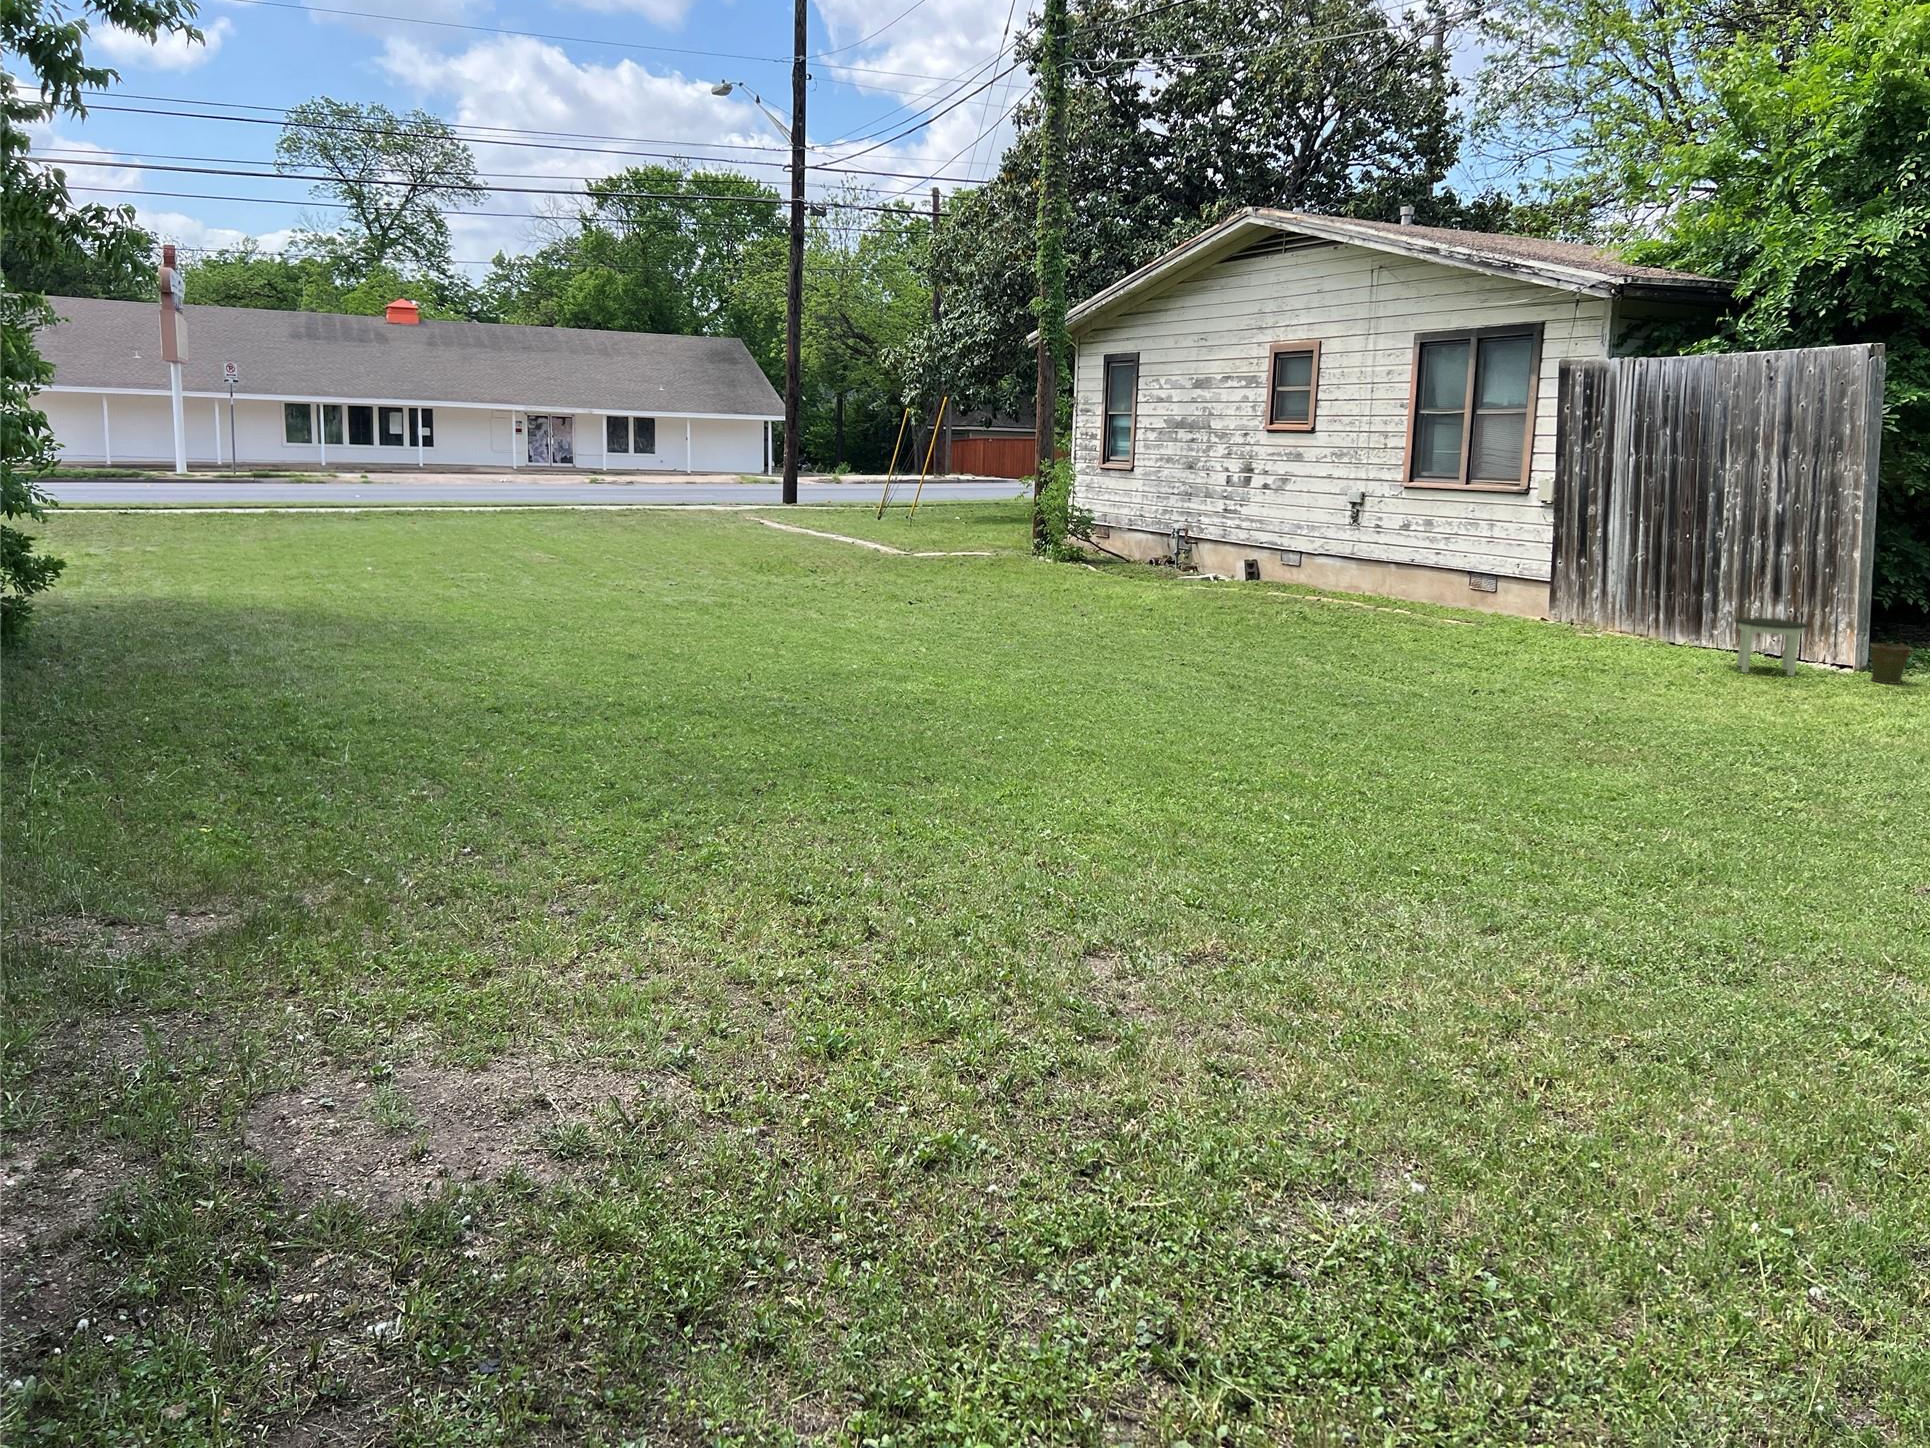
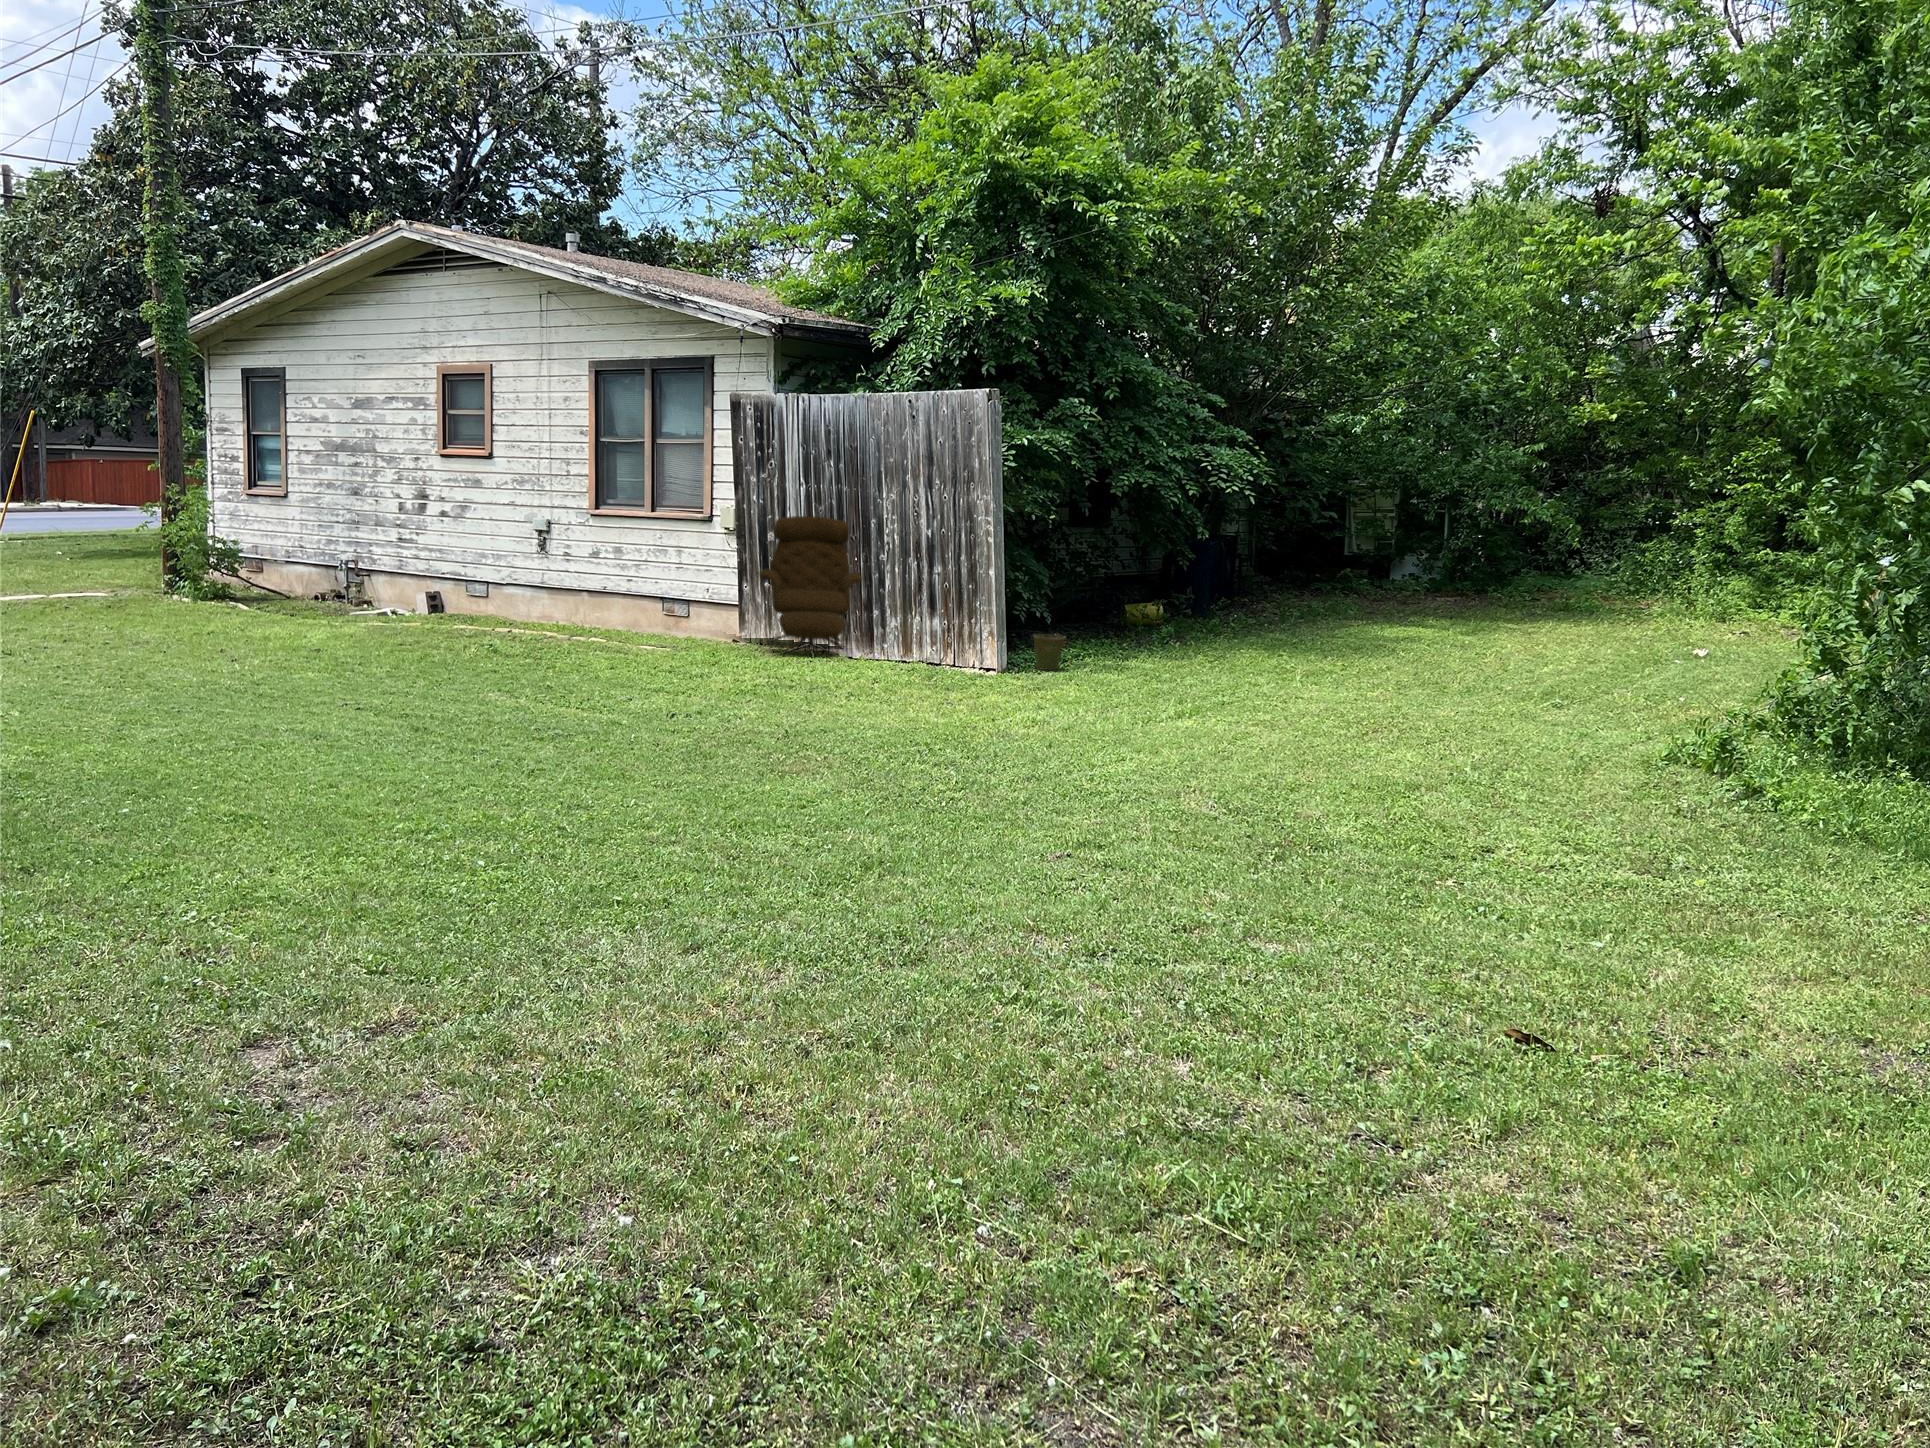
lounge chair: none [1557,516,1668,658] -> present [760,516,862,657]
round table: present [1735,617,1808,676] -> none [922,614,983,668]

